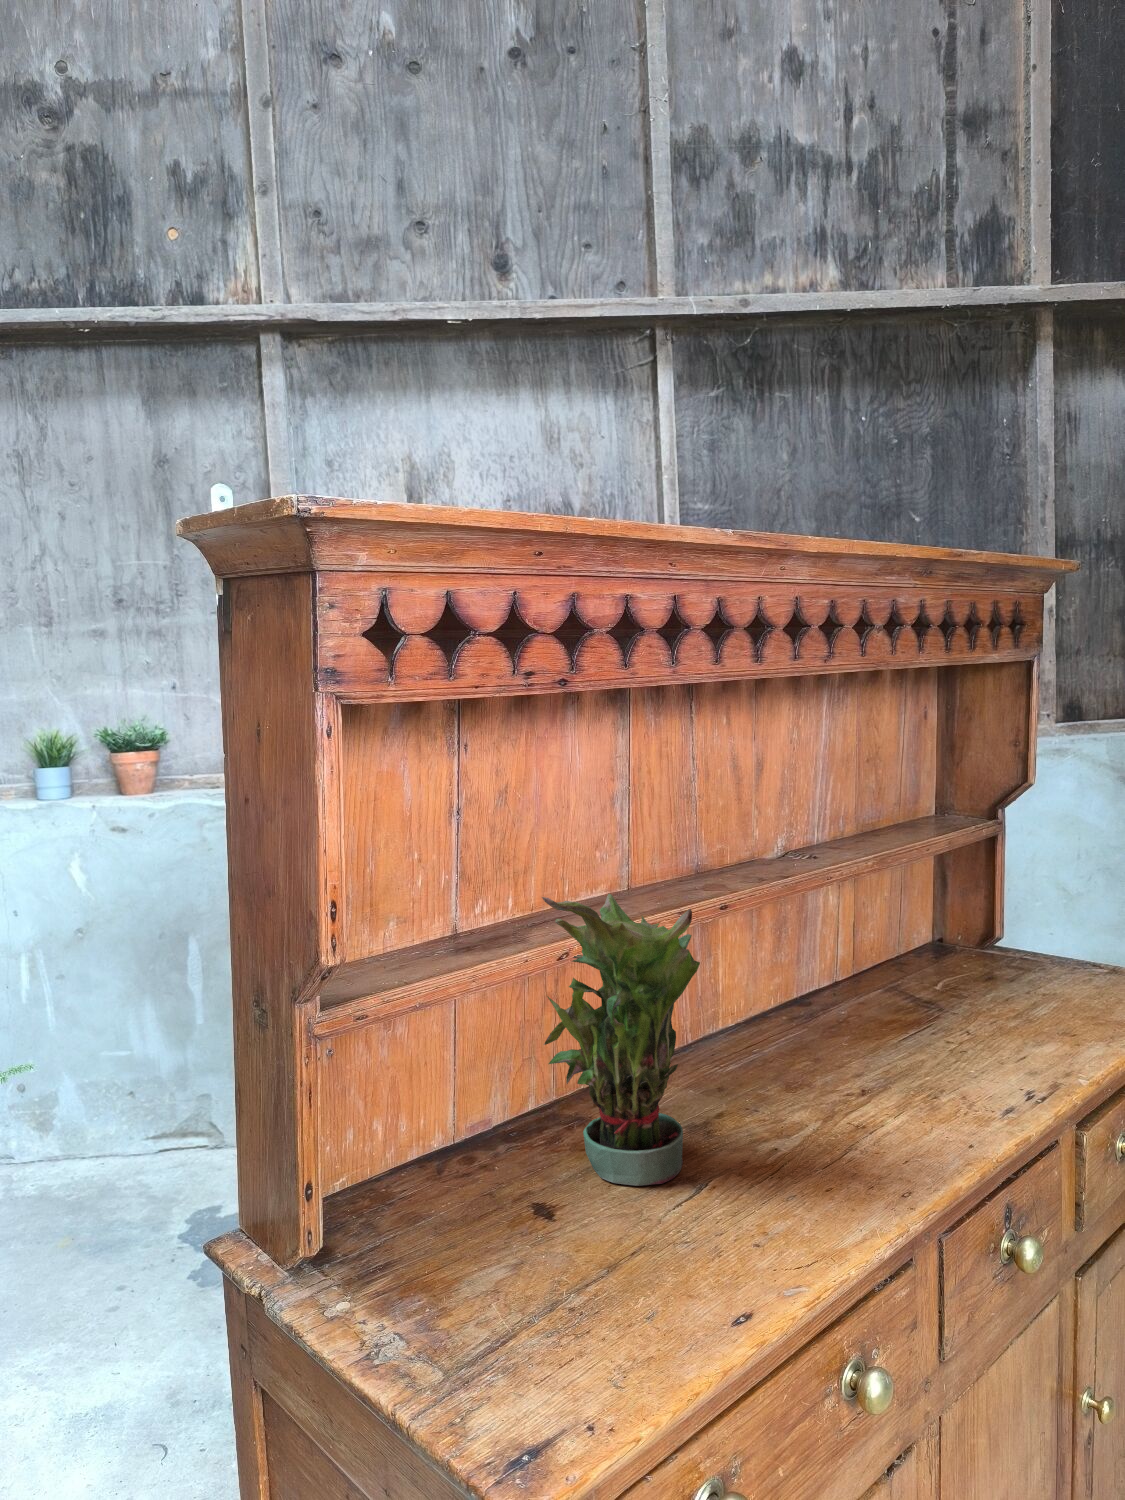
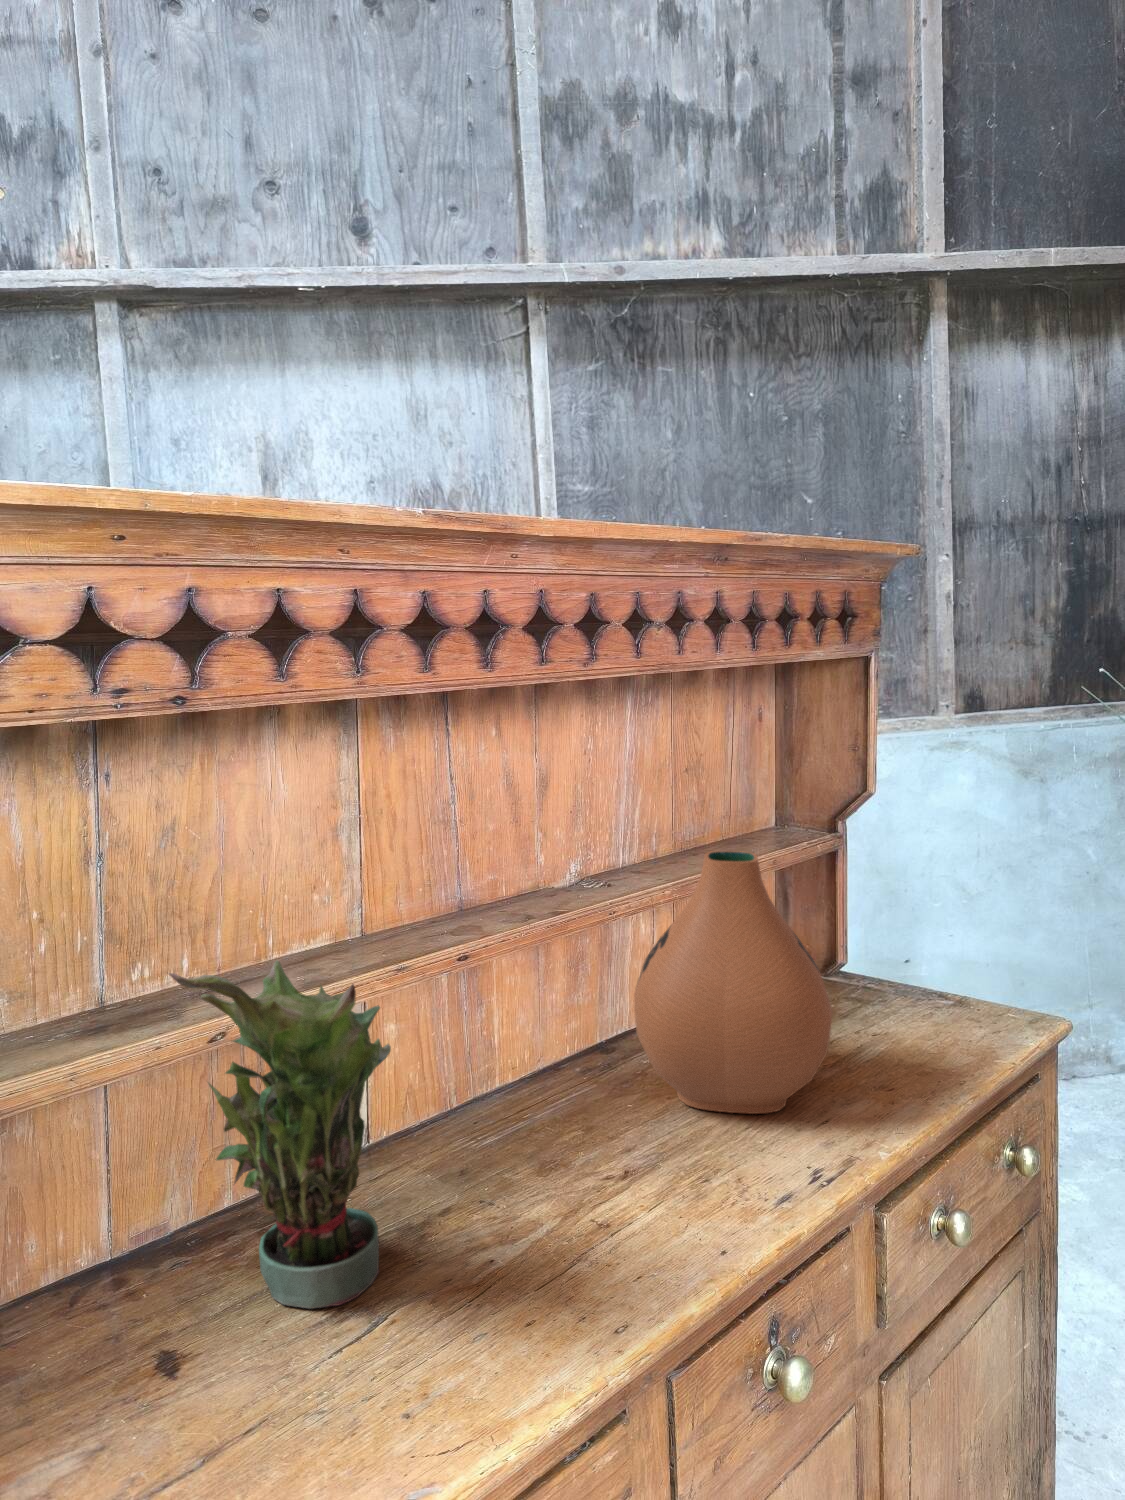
vase: none [842,823,1031,1053] -> present [634,851,833,1114]

